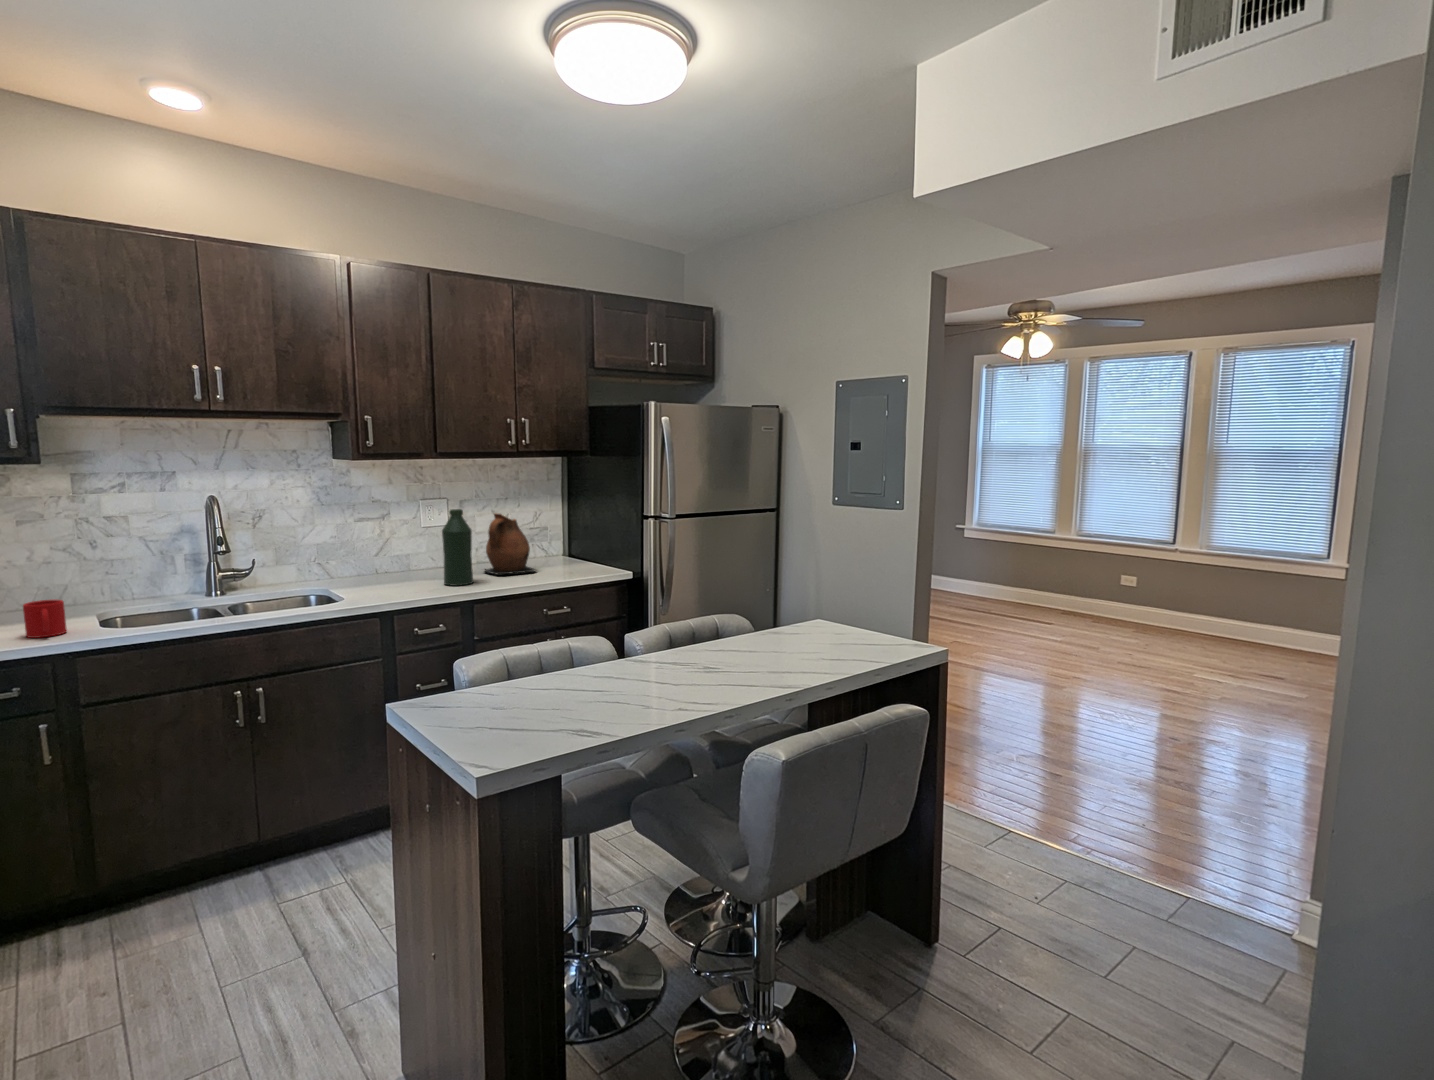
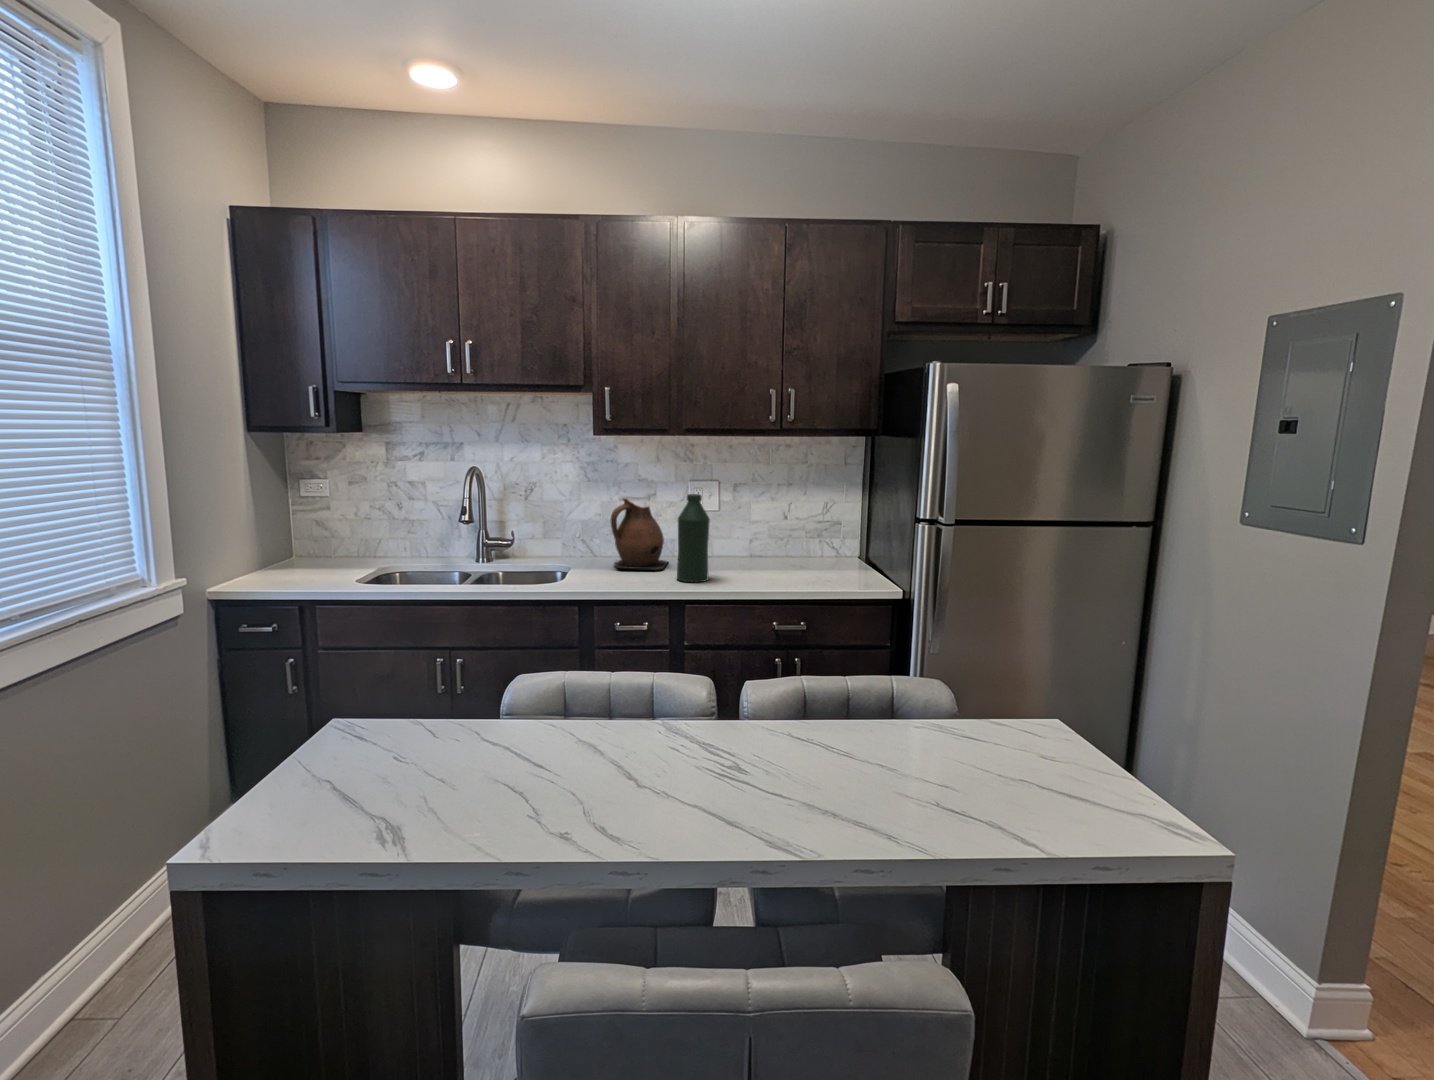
ceramic pitcher: present [485,513,536,574] -> present [611,498,668,570]
mug: present [23,600,67,638] -> none [307,551,338,583]

